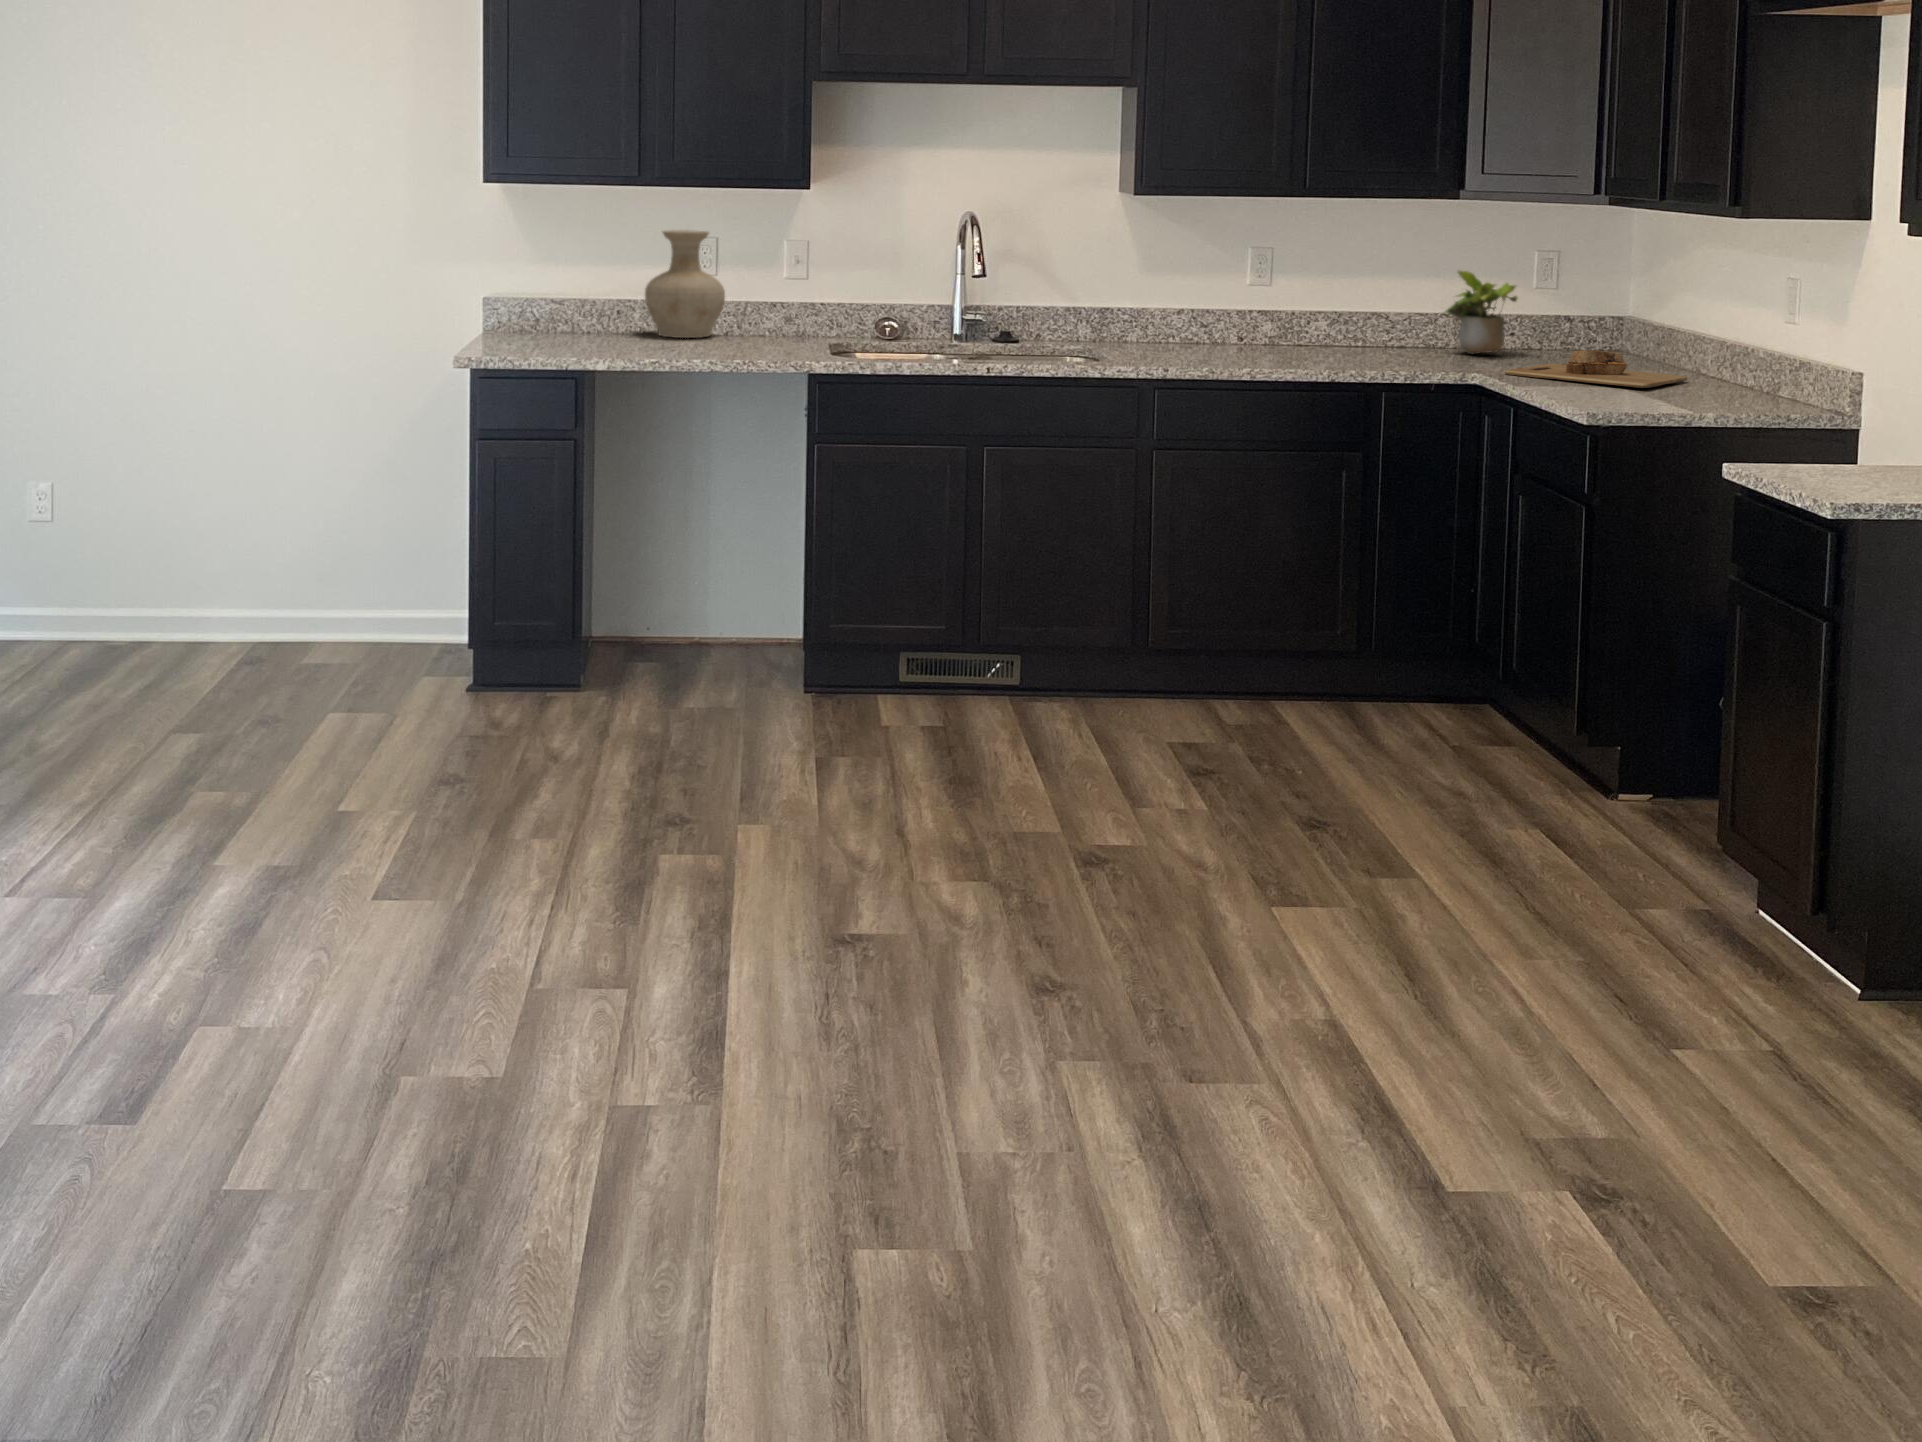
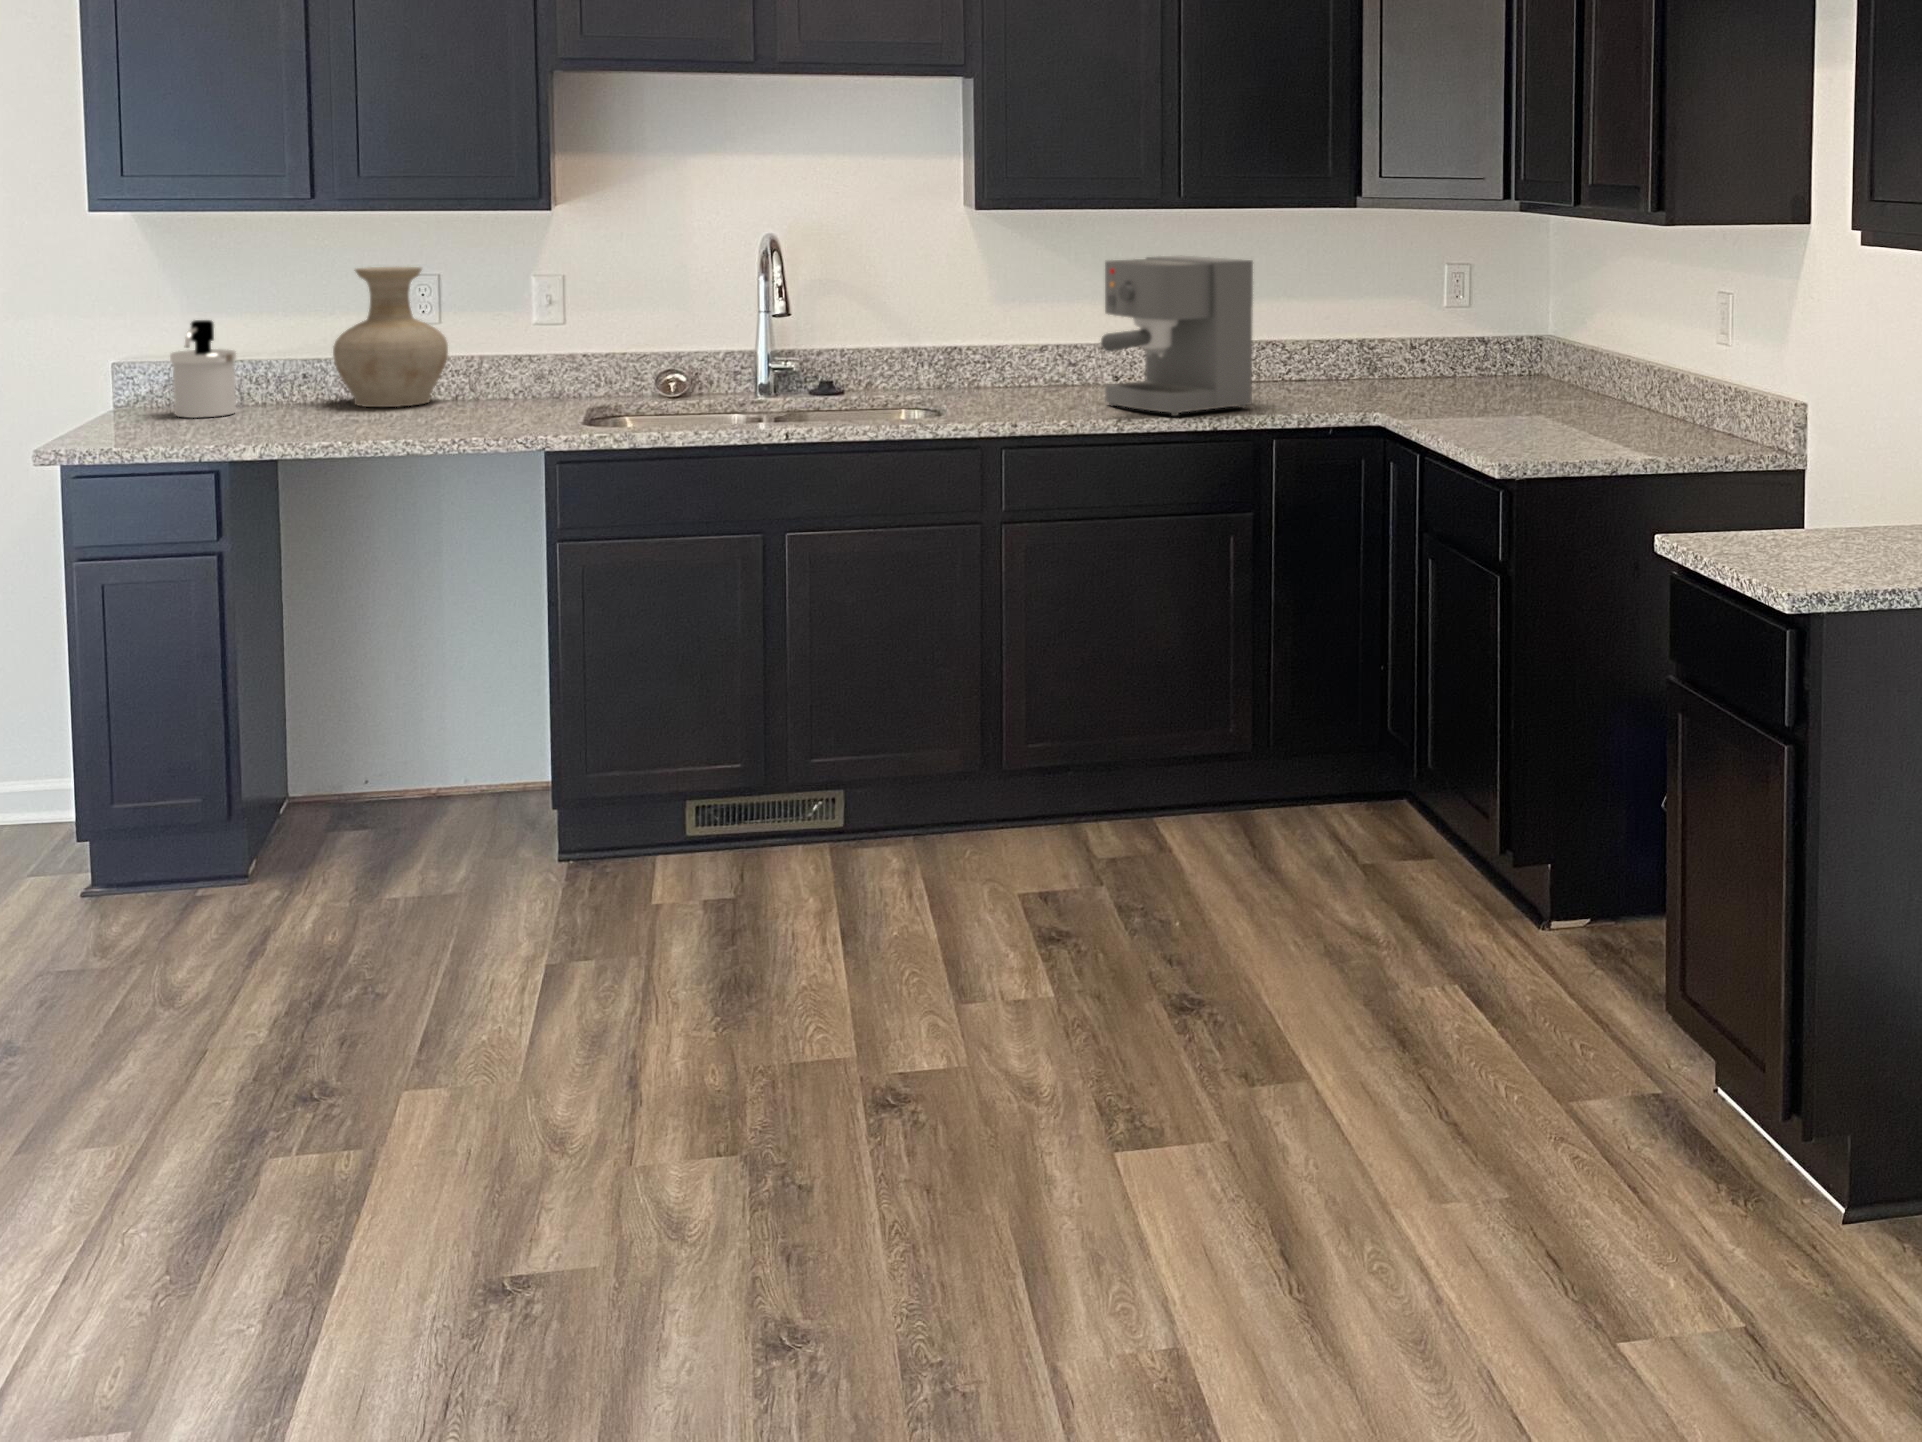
coffee maker: none [1238,237,1369,369] -> present [1101,256,1253,416]
soap dispenser: none [538,266,582,339] -> present [170,320,236,418]
potted plant: present [1444,271,1517,354] -> none [1341,290,1427,386]
cutting board: present [1505,350,1687,388] -> none [1413,380,1612,424]

